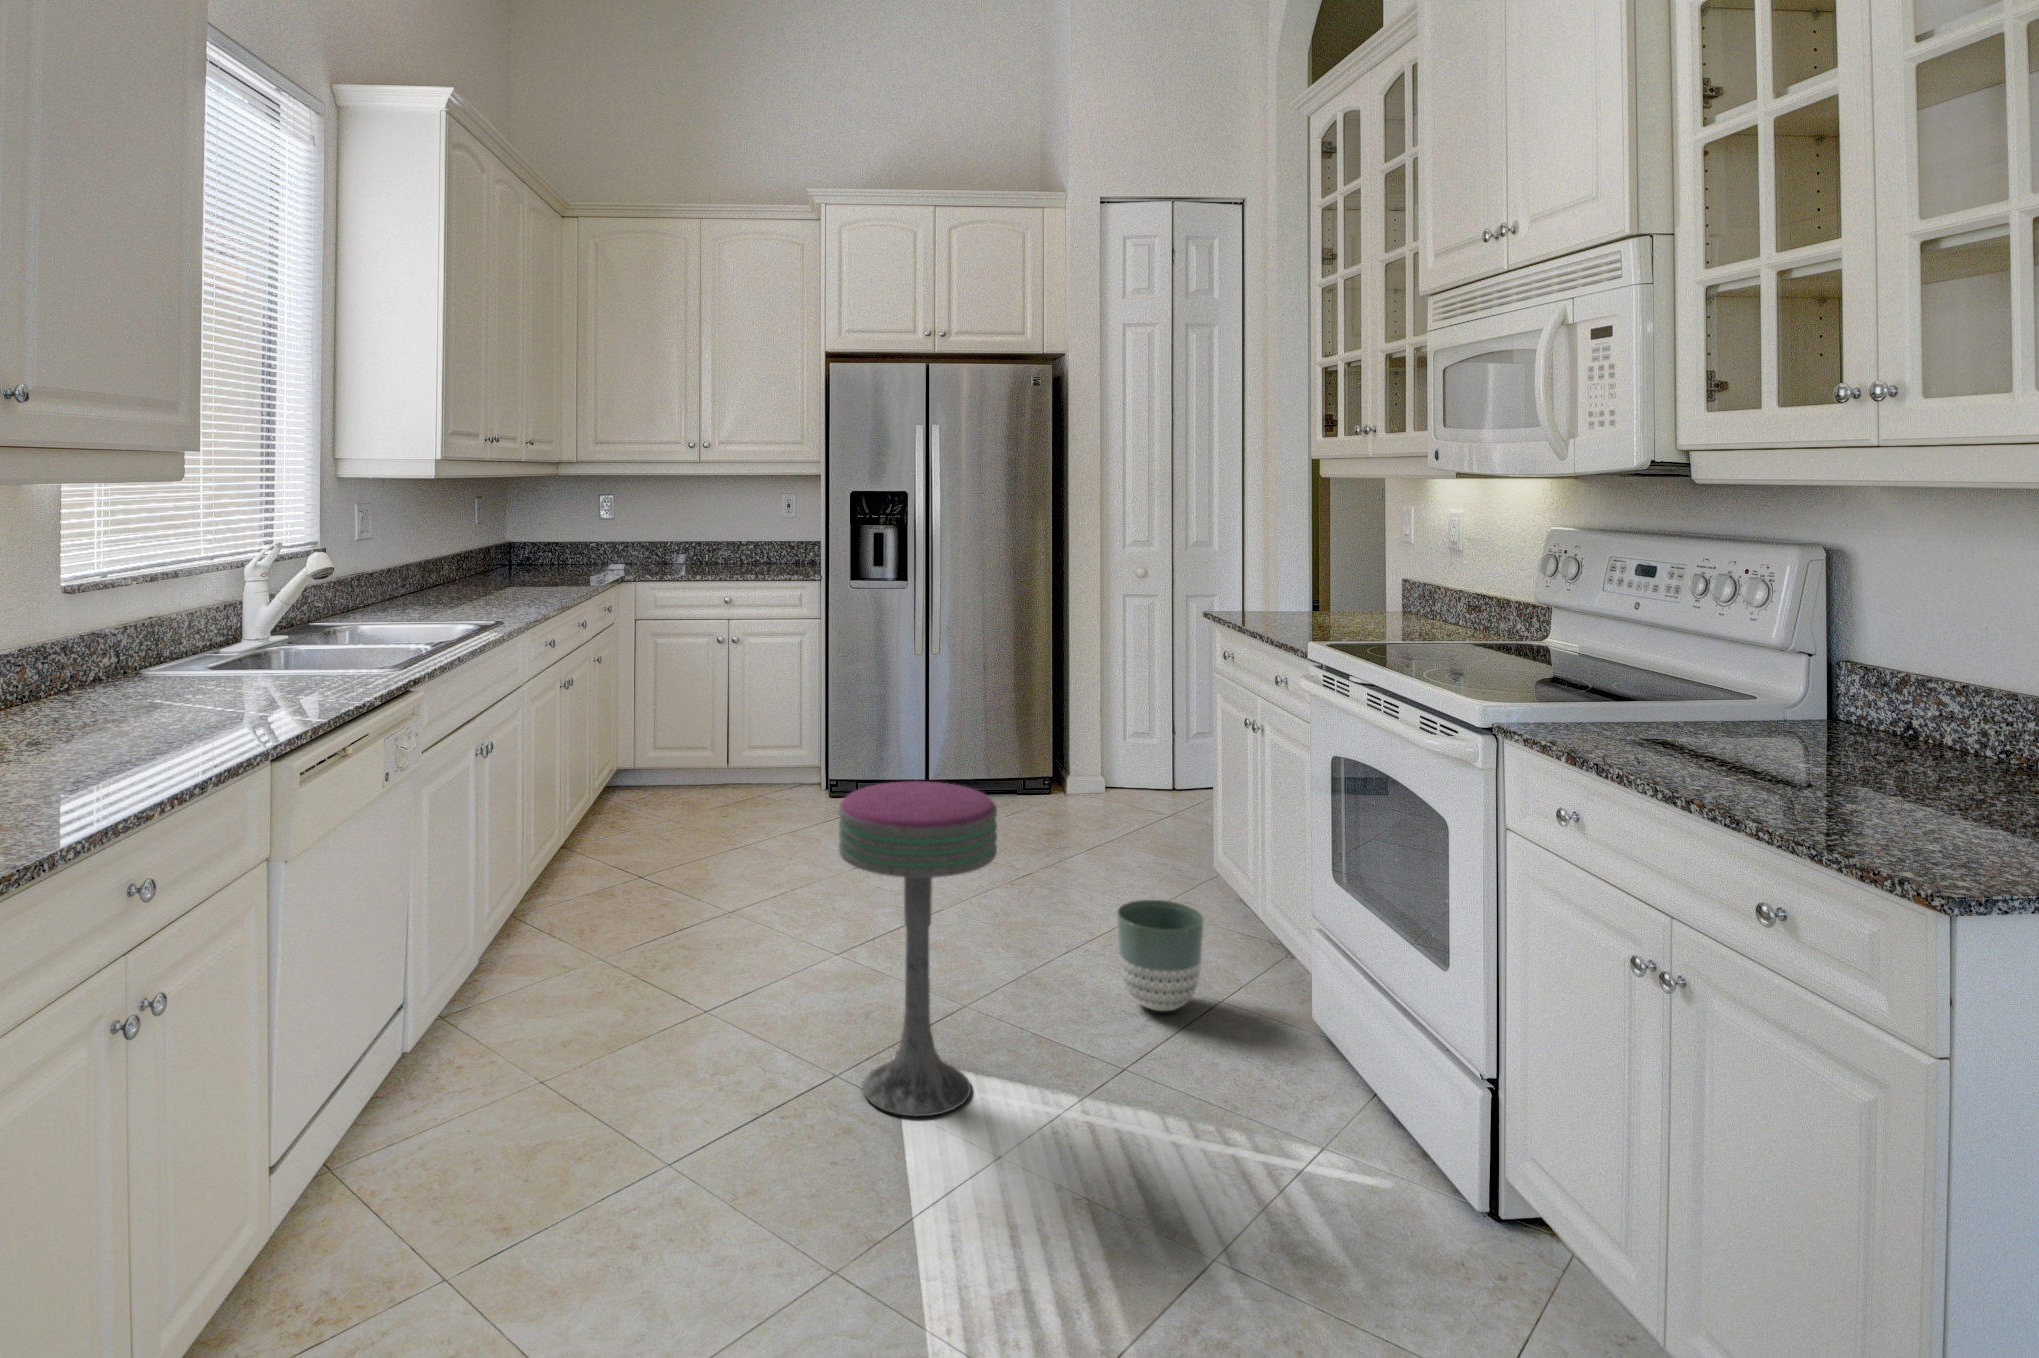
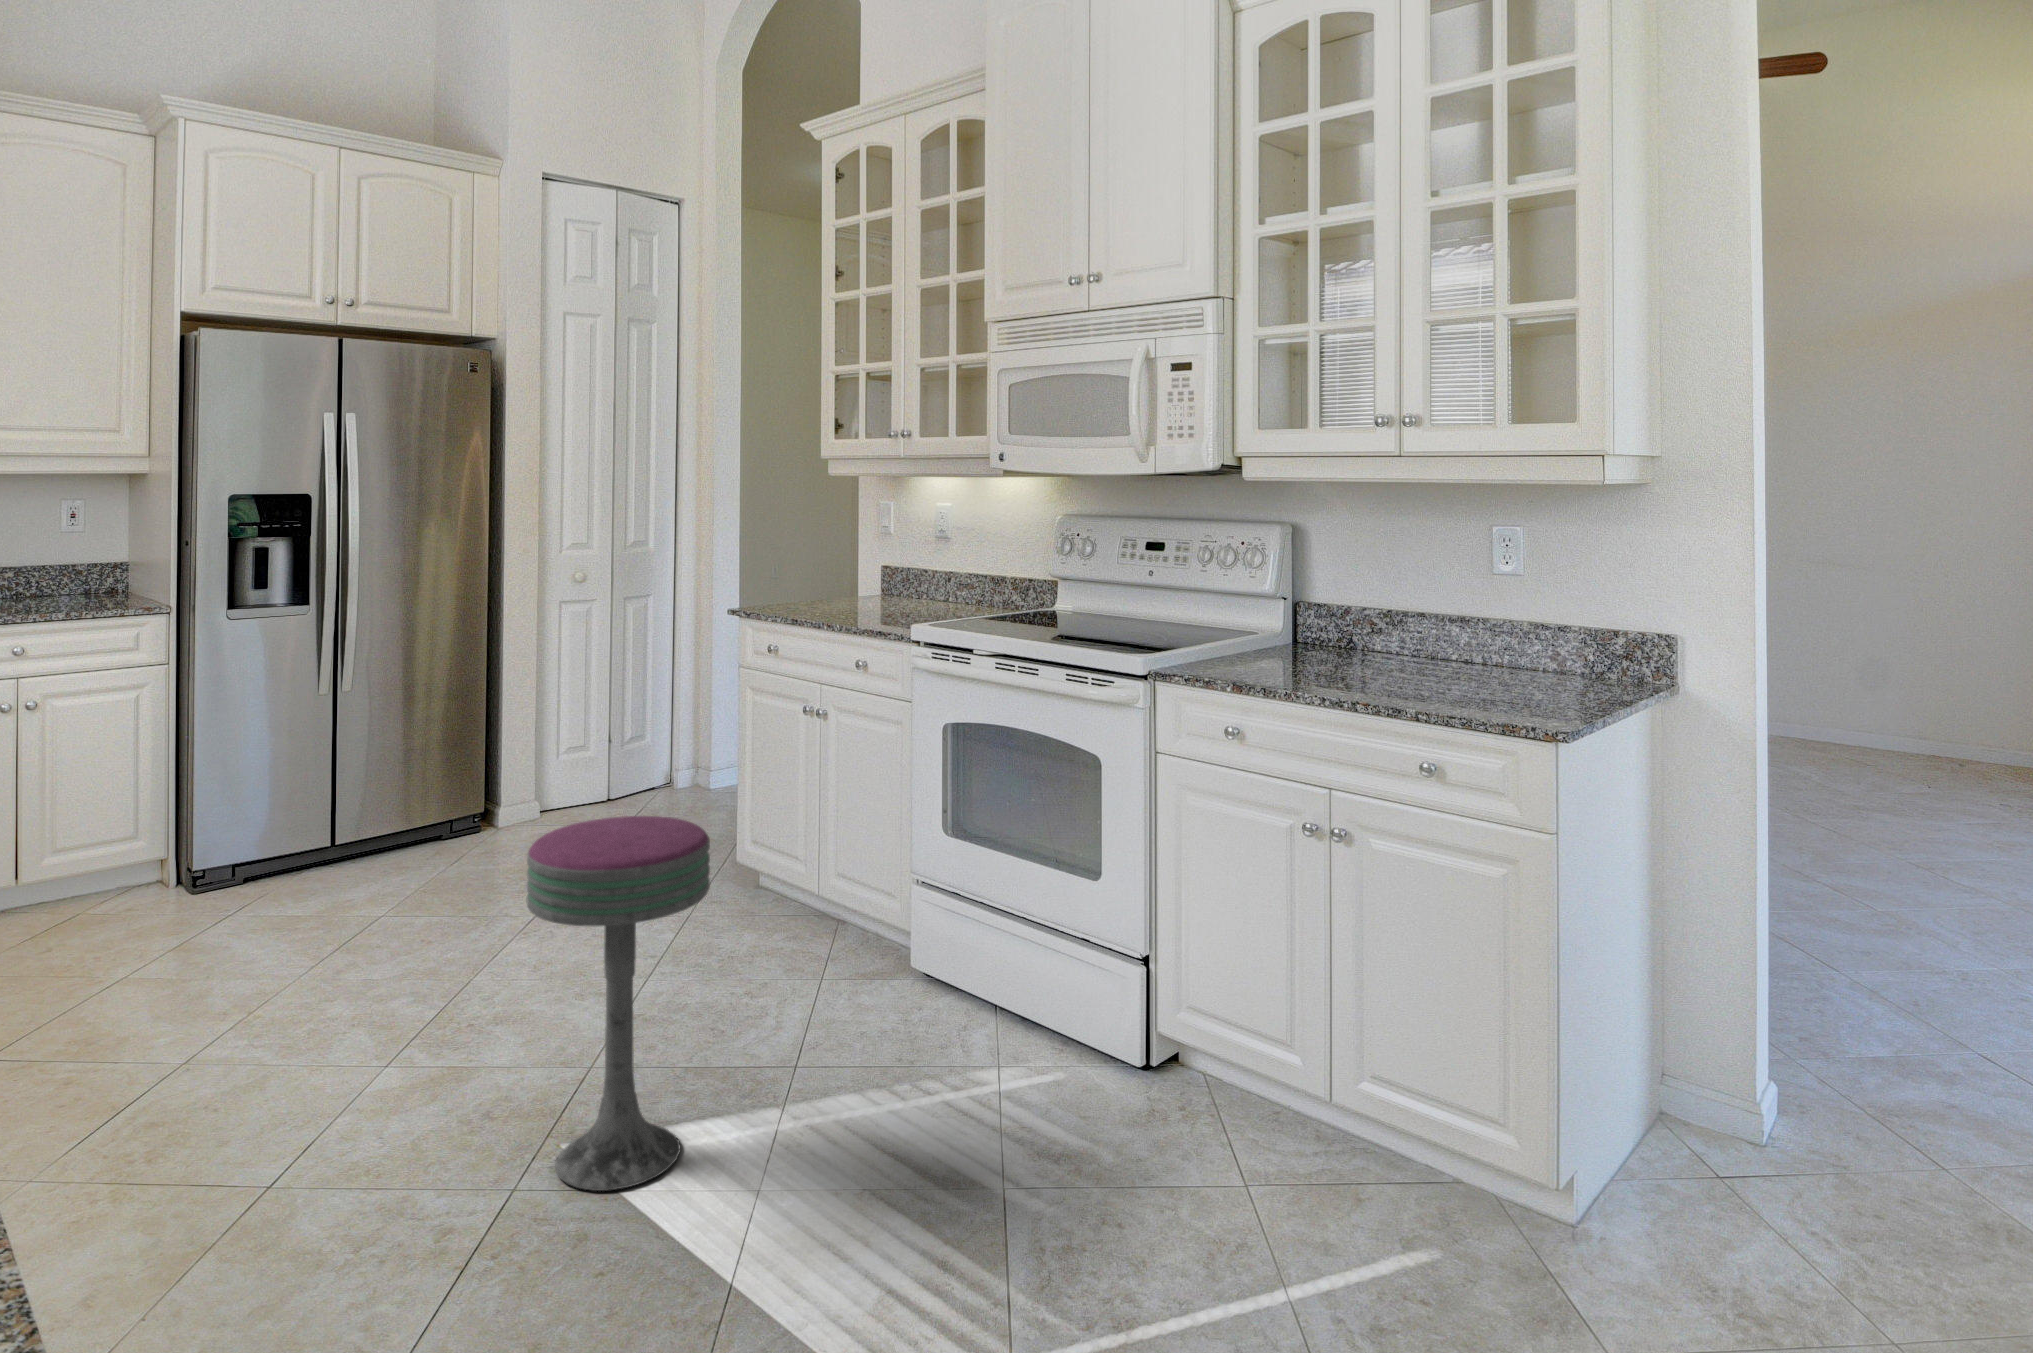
planter: present [1117,900,1204,1011] -> none [734,898,819,1007]

